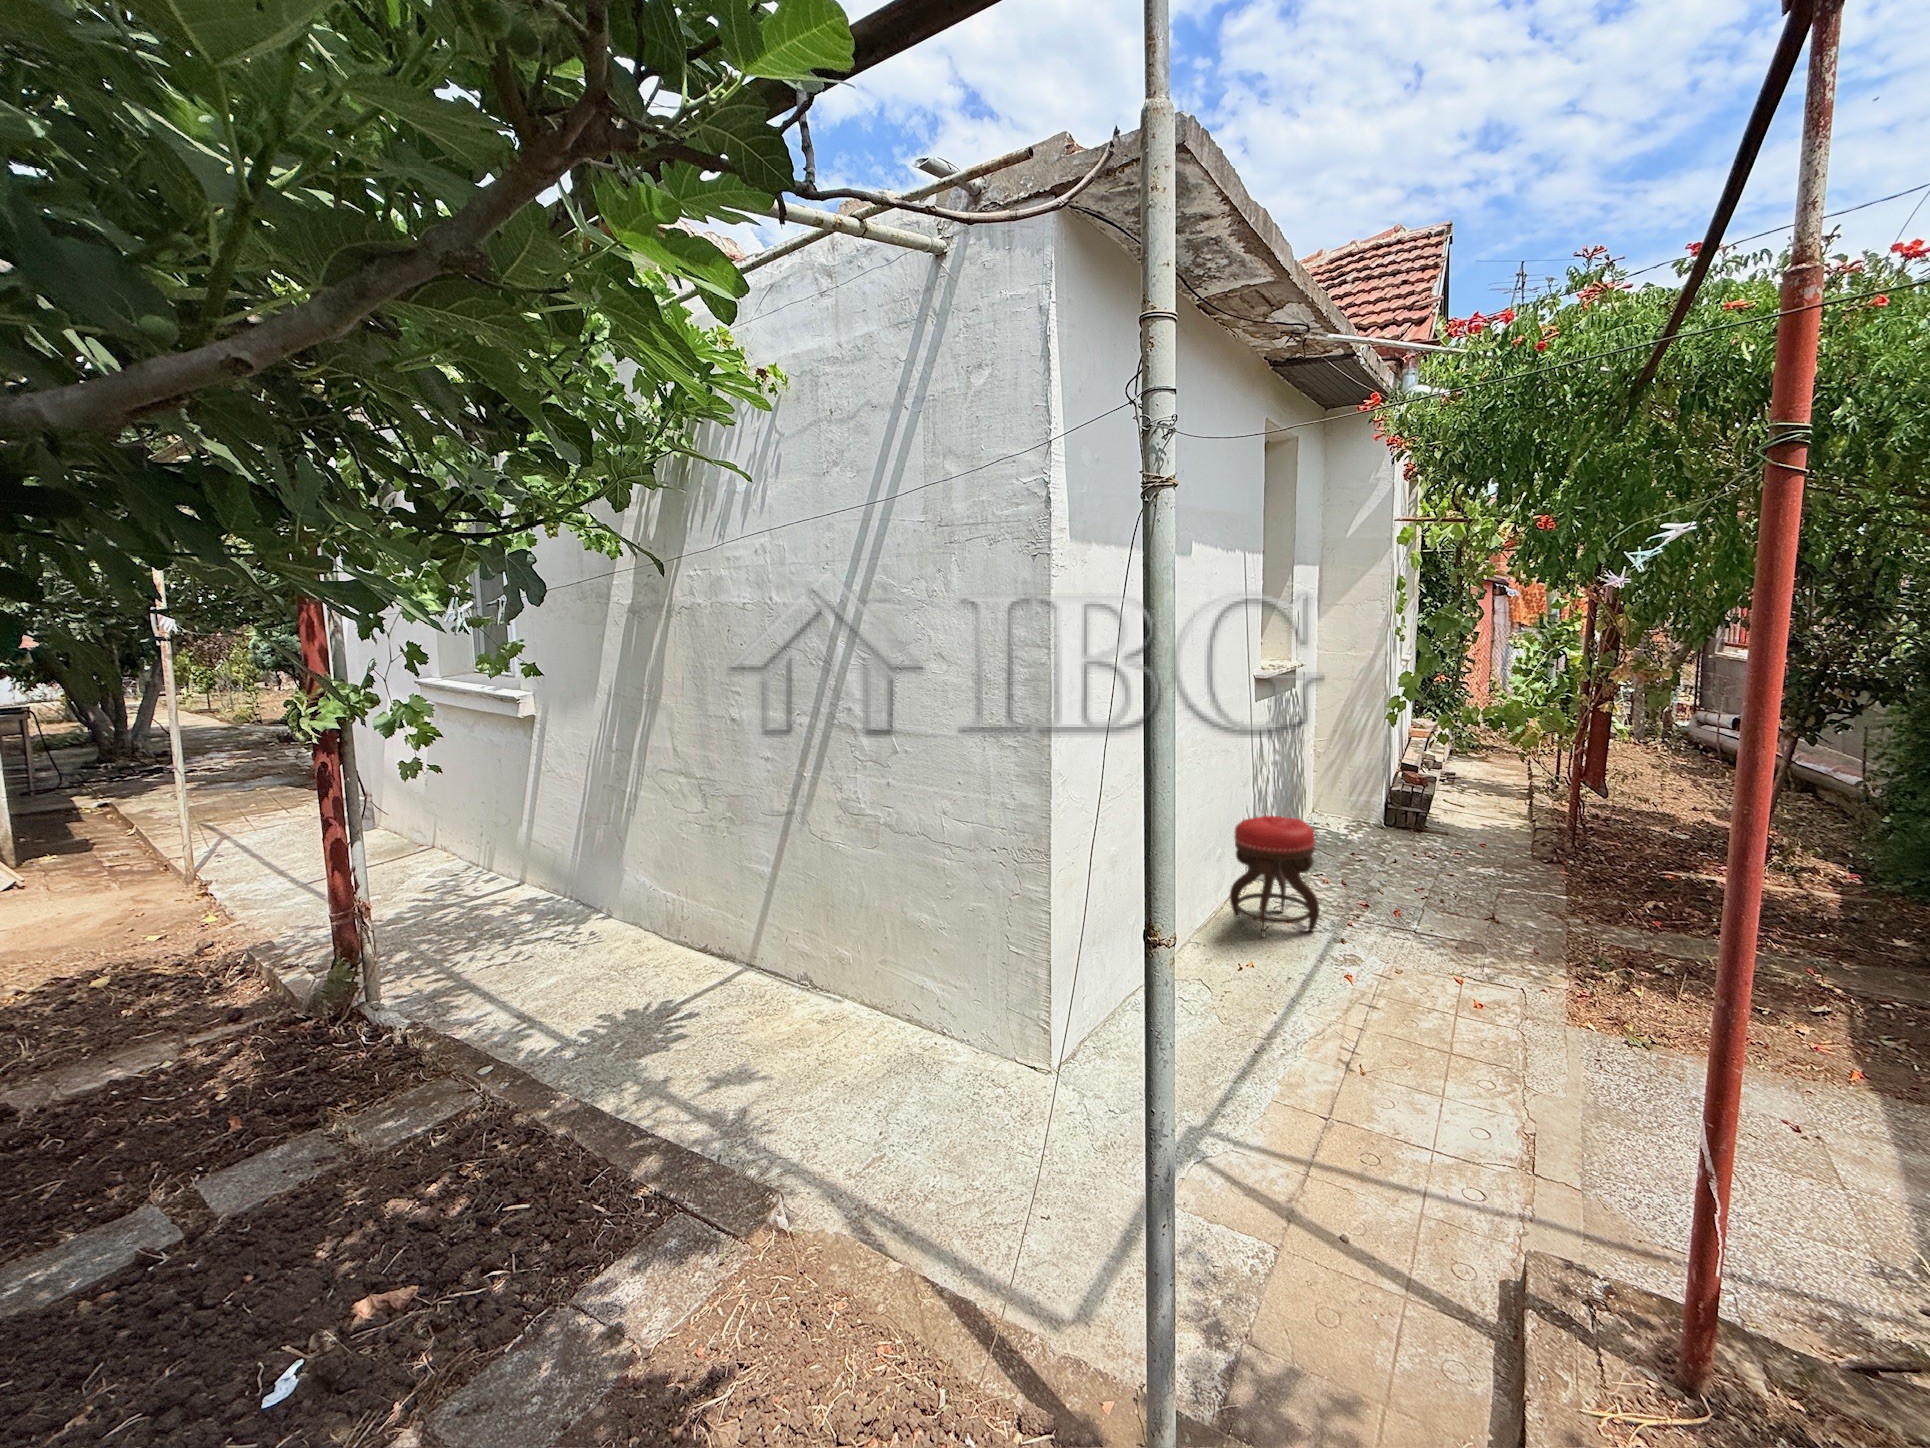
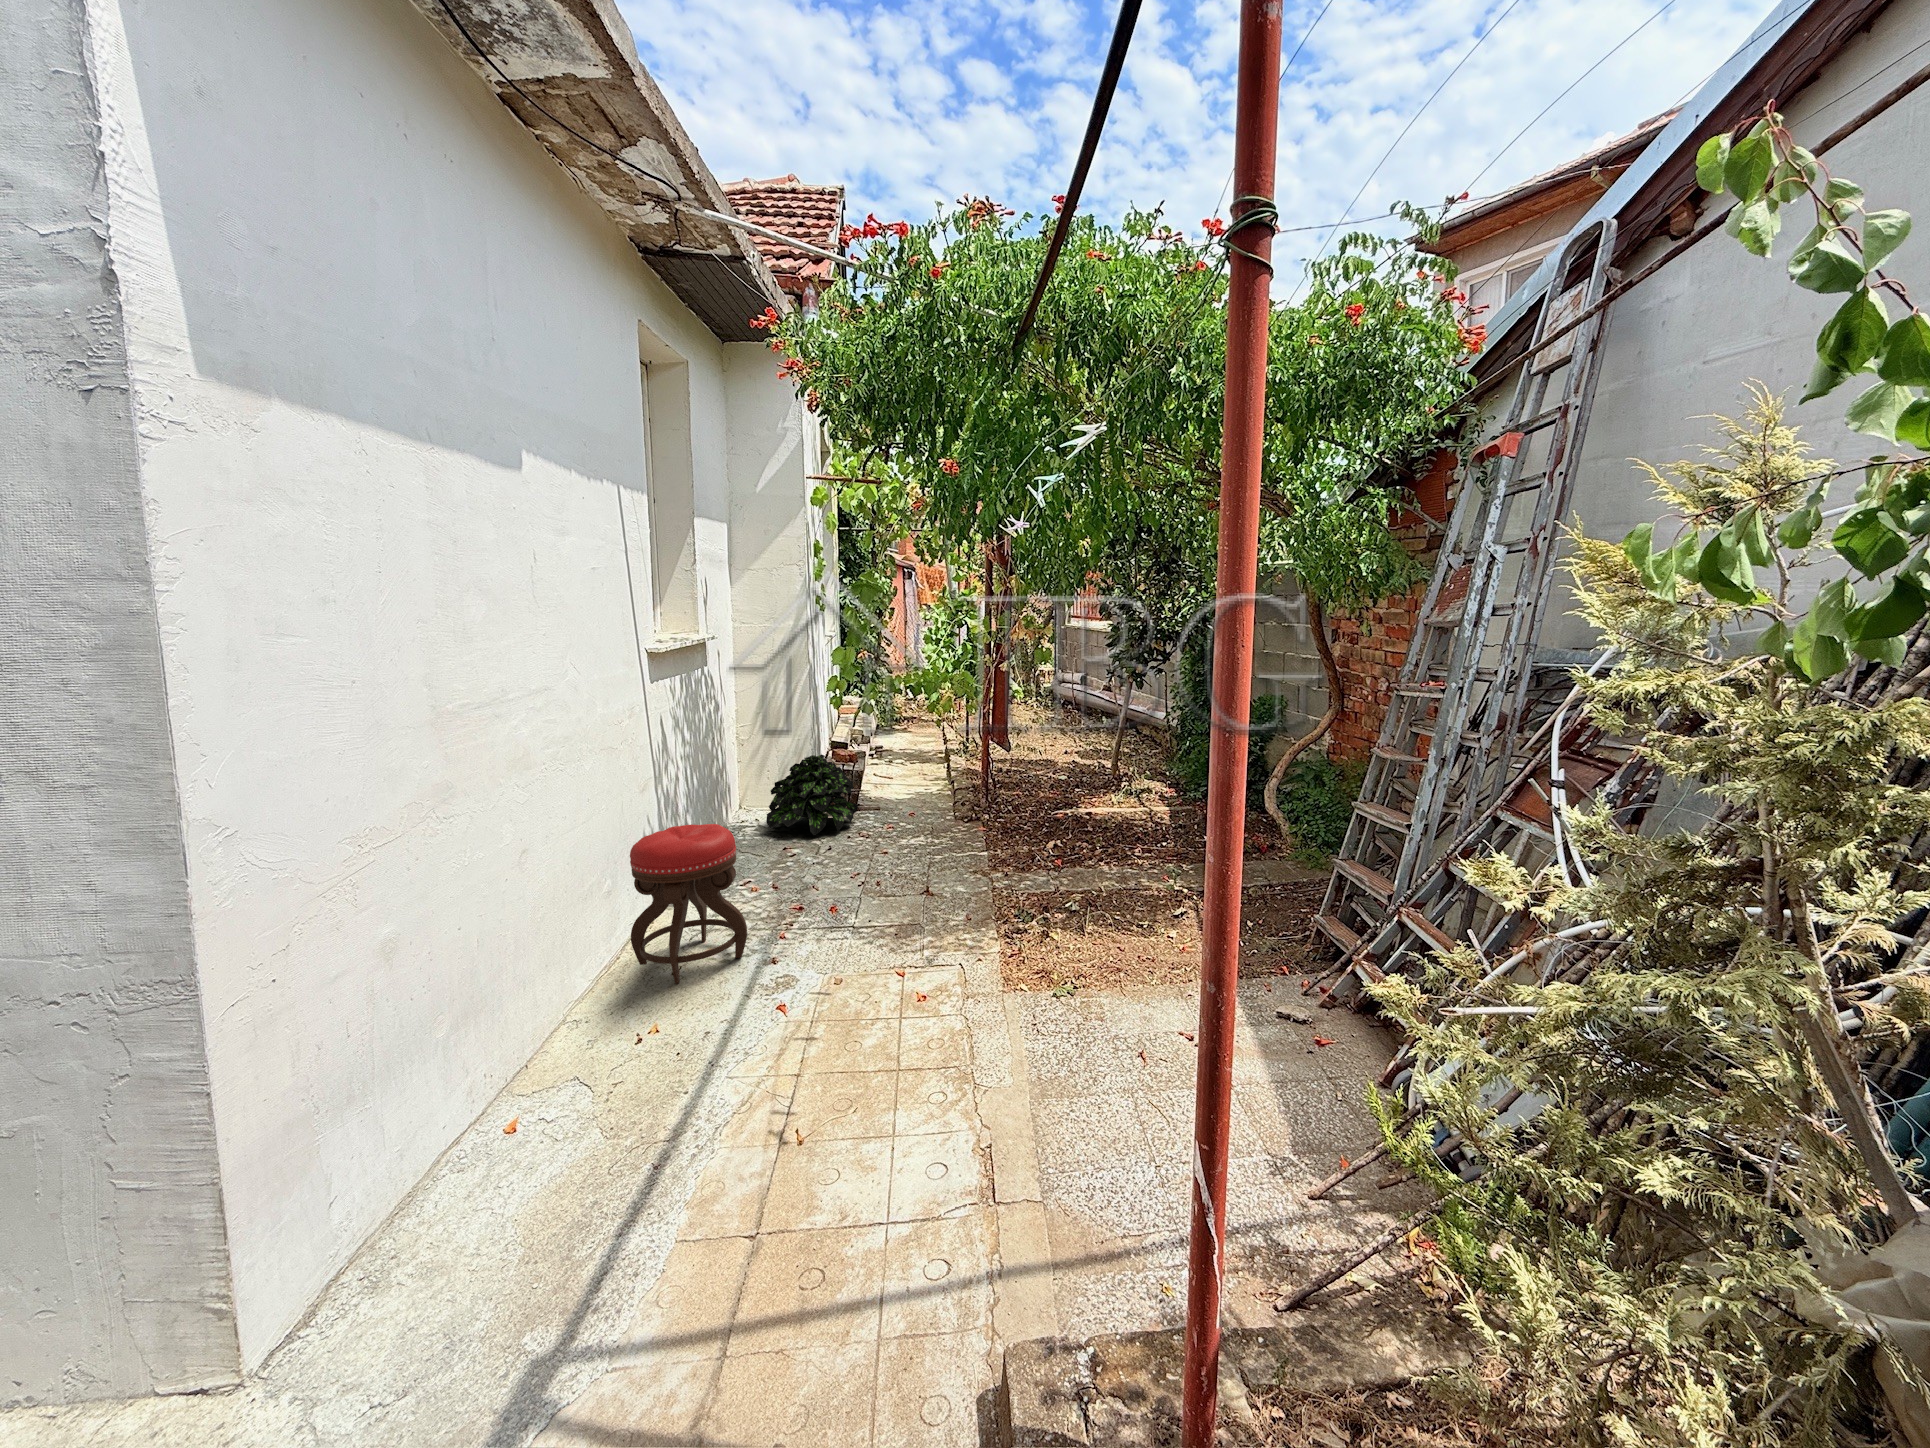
potted plant: none [1334,773,1424,848] -> present [766,755,858,835]

